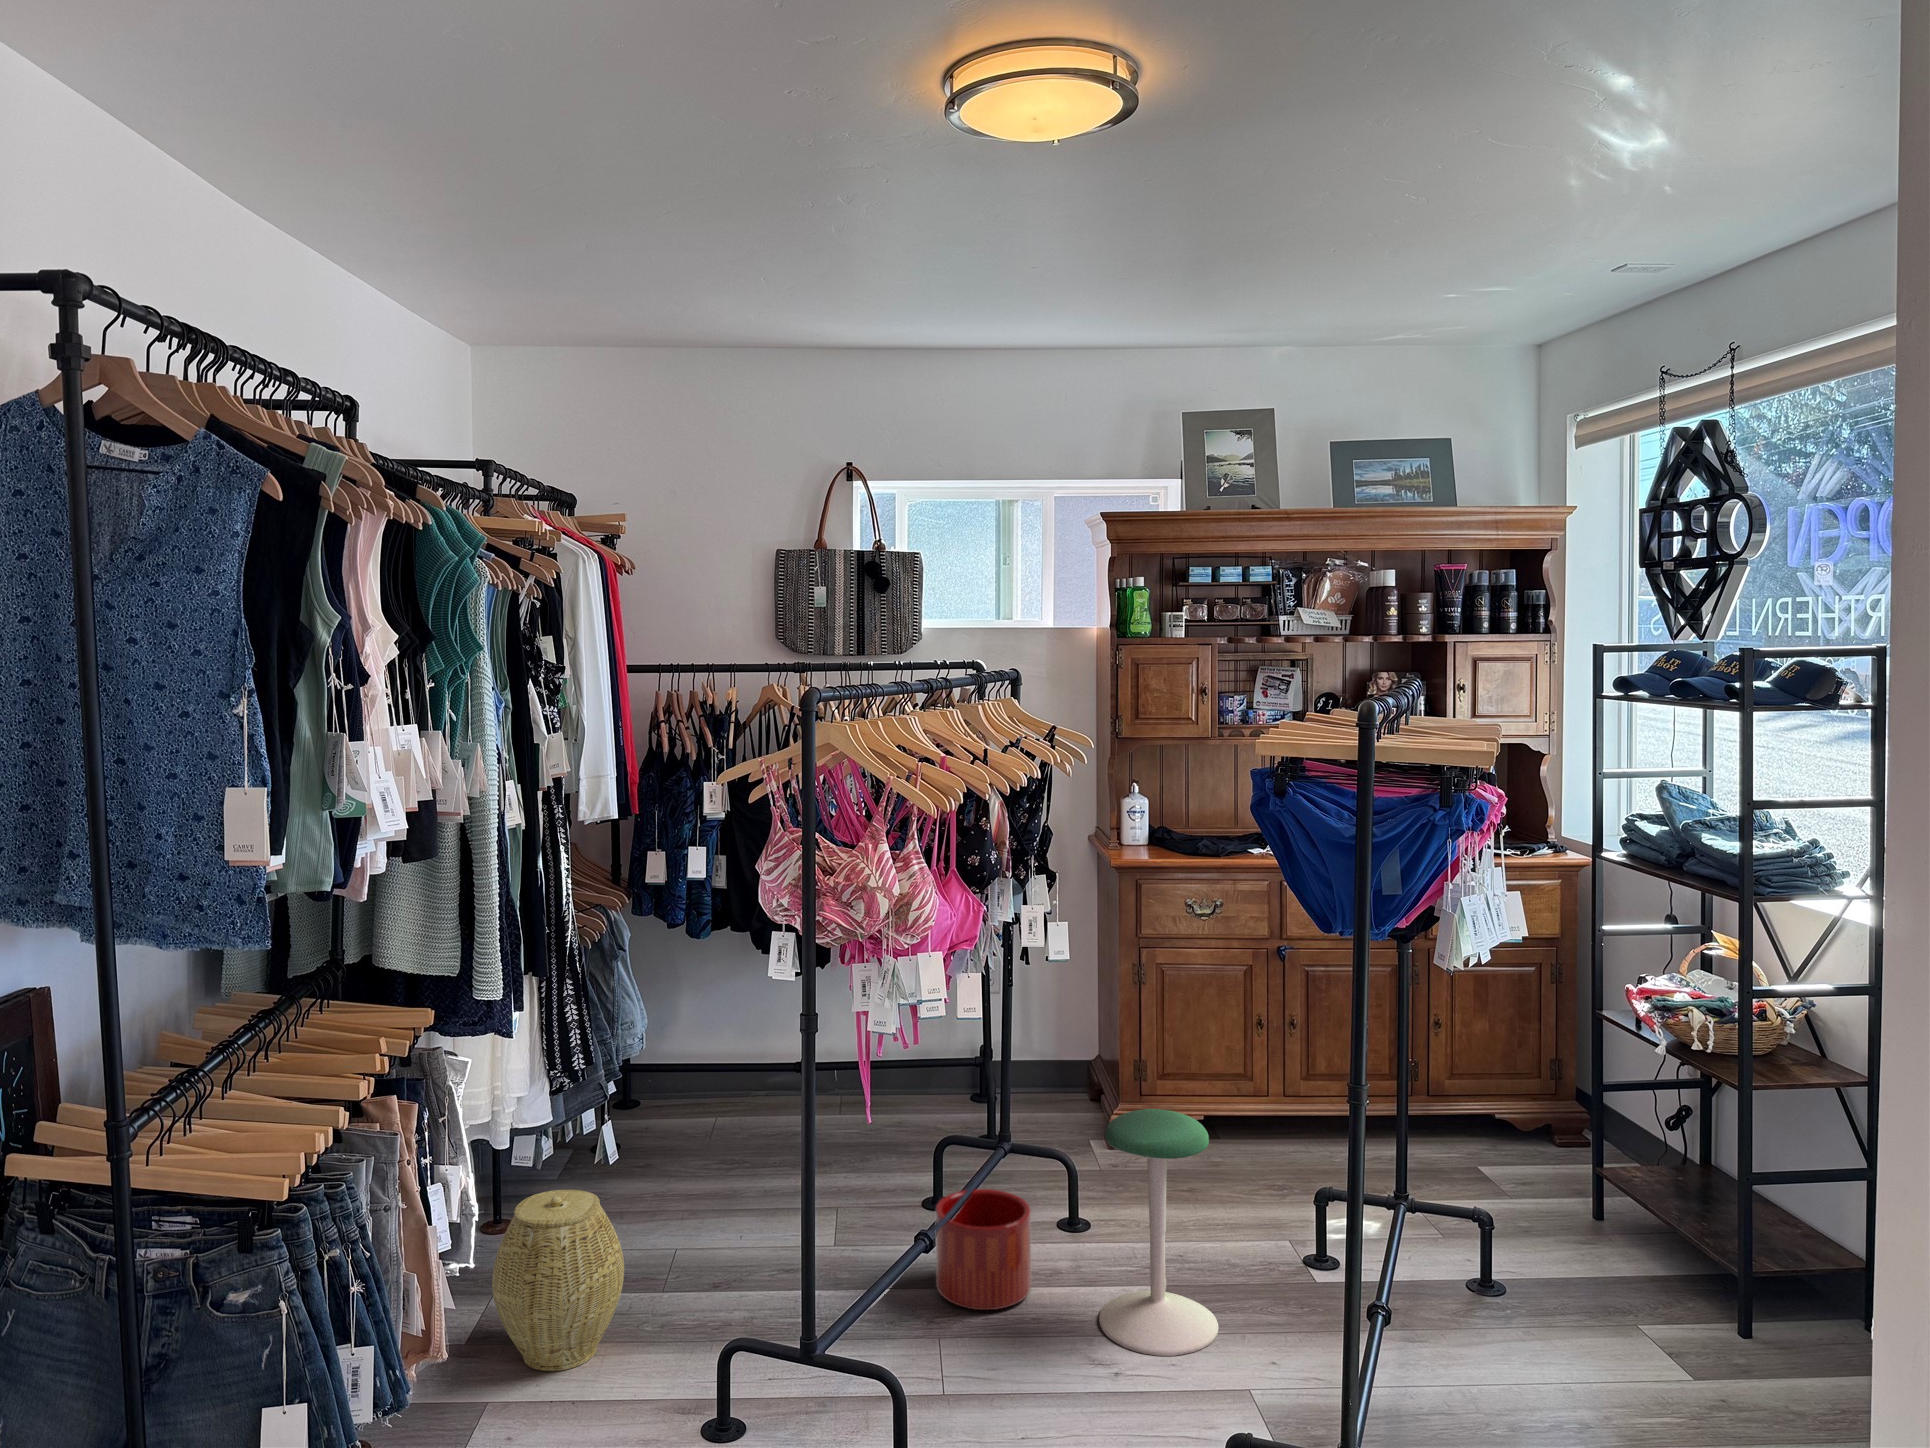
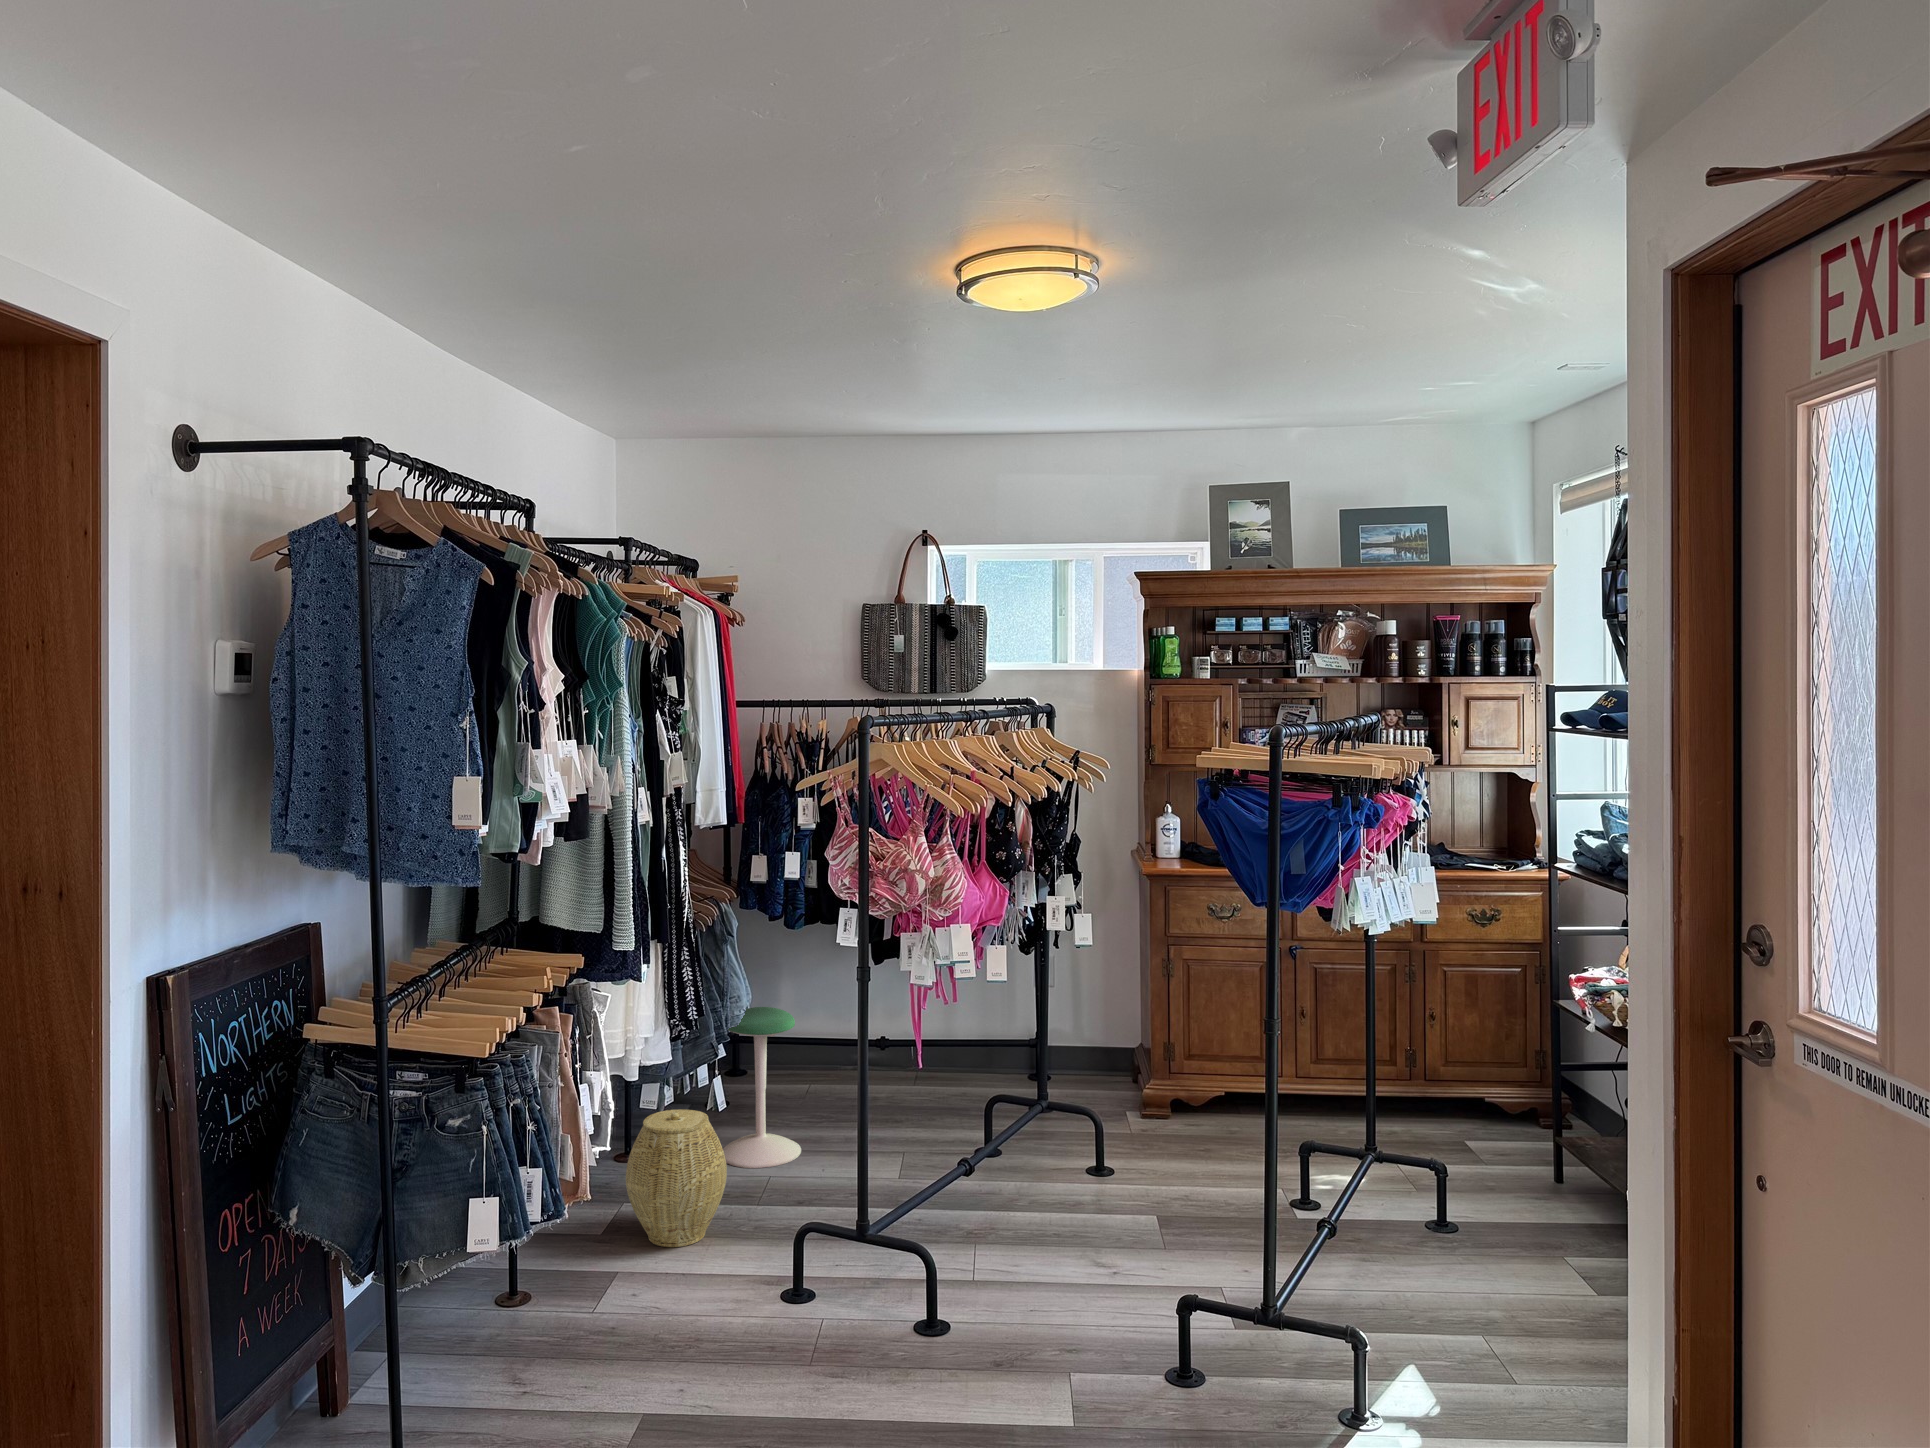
stool: present [1099,1109,1219,1356] -> present [723,1007,801,1168]
planter: present [936,1189,1031,1310] -> none [976,1128,1054,1222]

